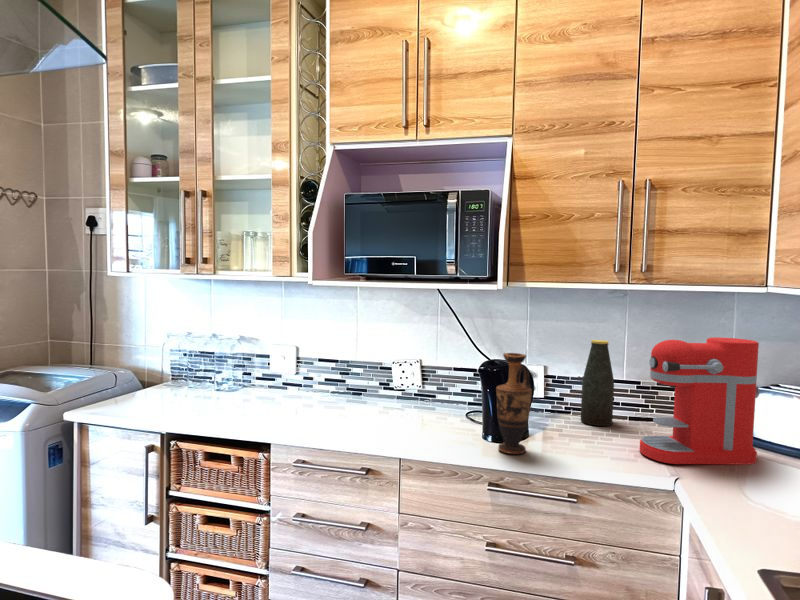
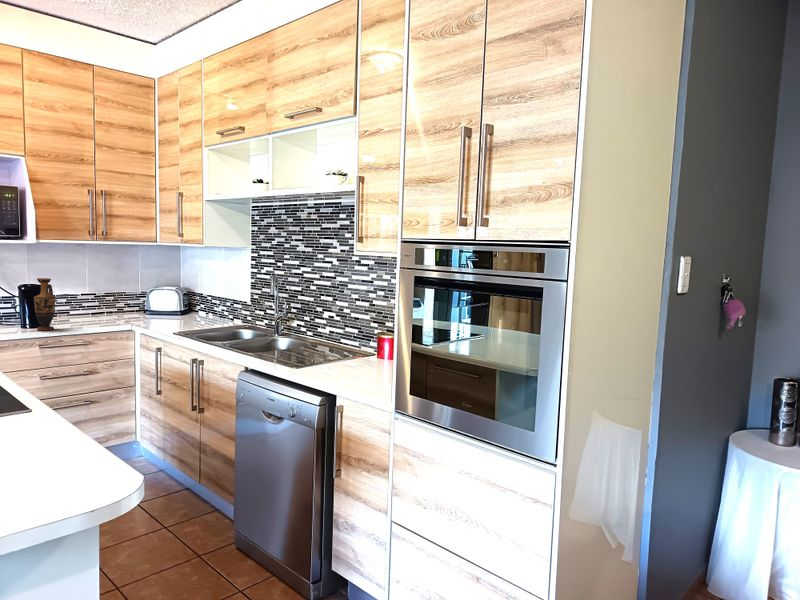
coffee maker: present [640,337,760,464] -> none [108,266,158,322]
bottle: present [581,340,614,426] -> none [65,272,85,318]

